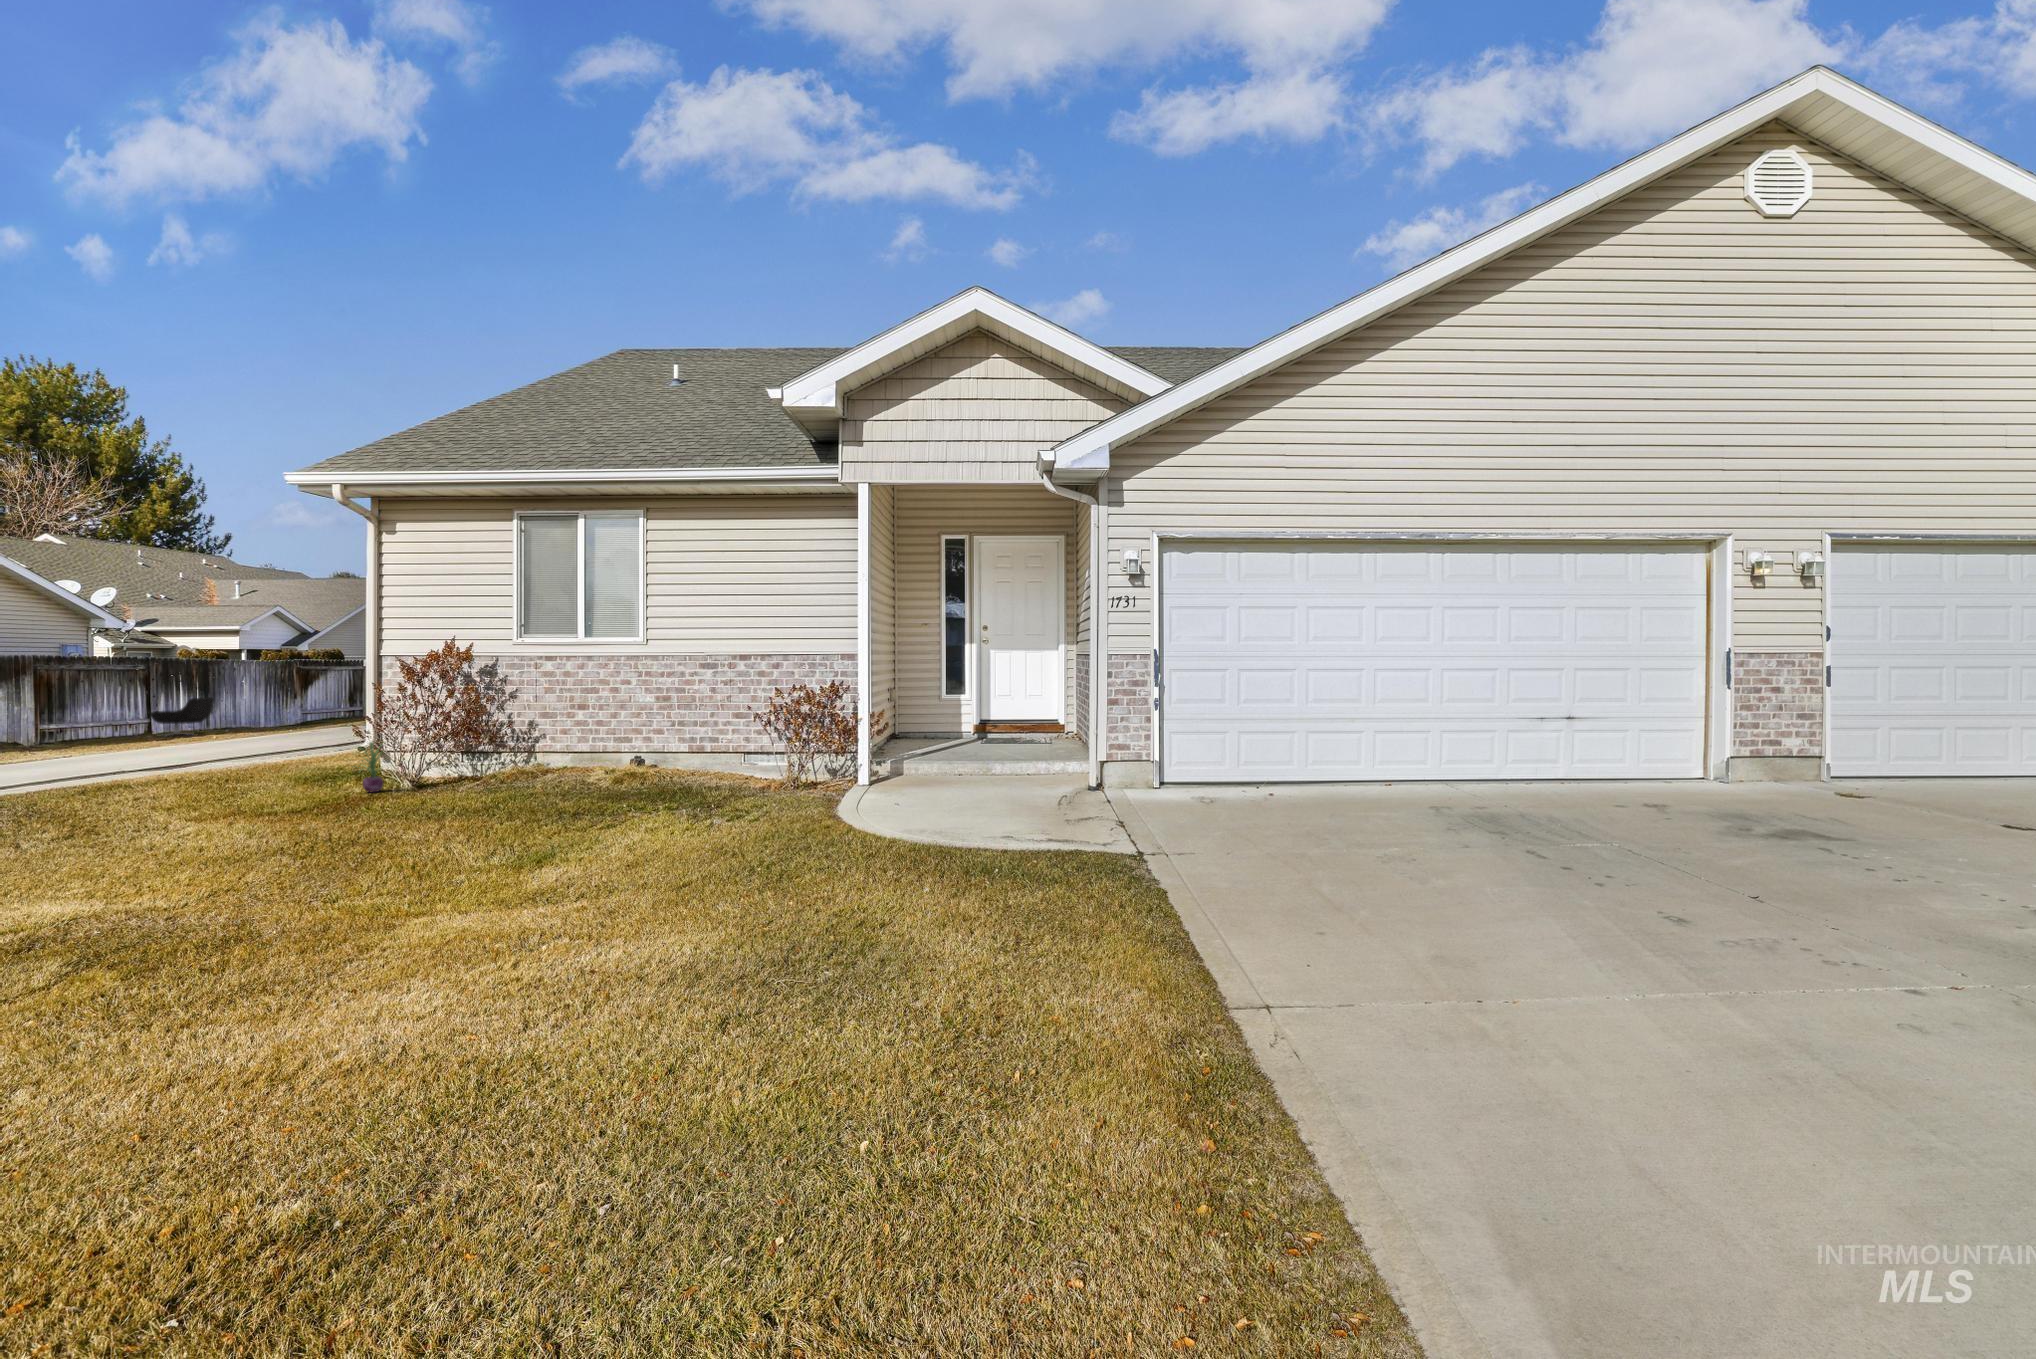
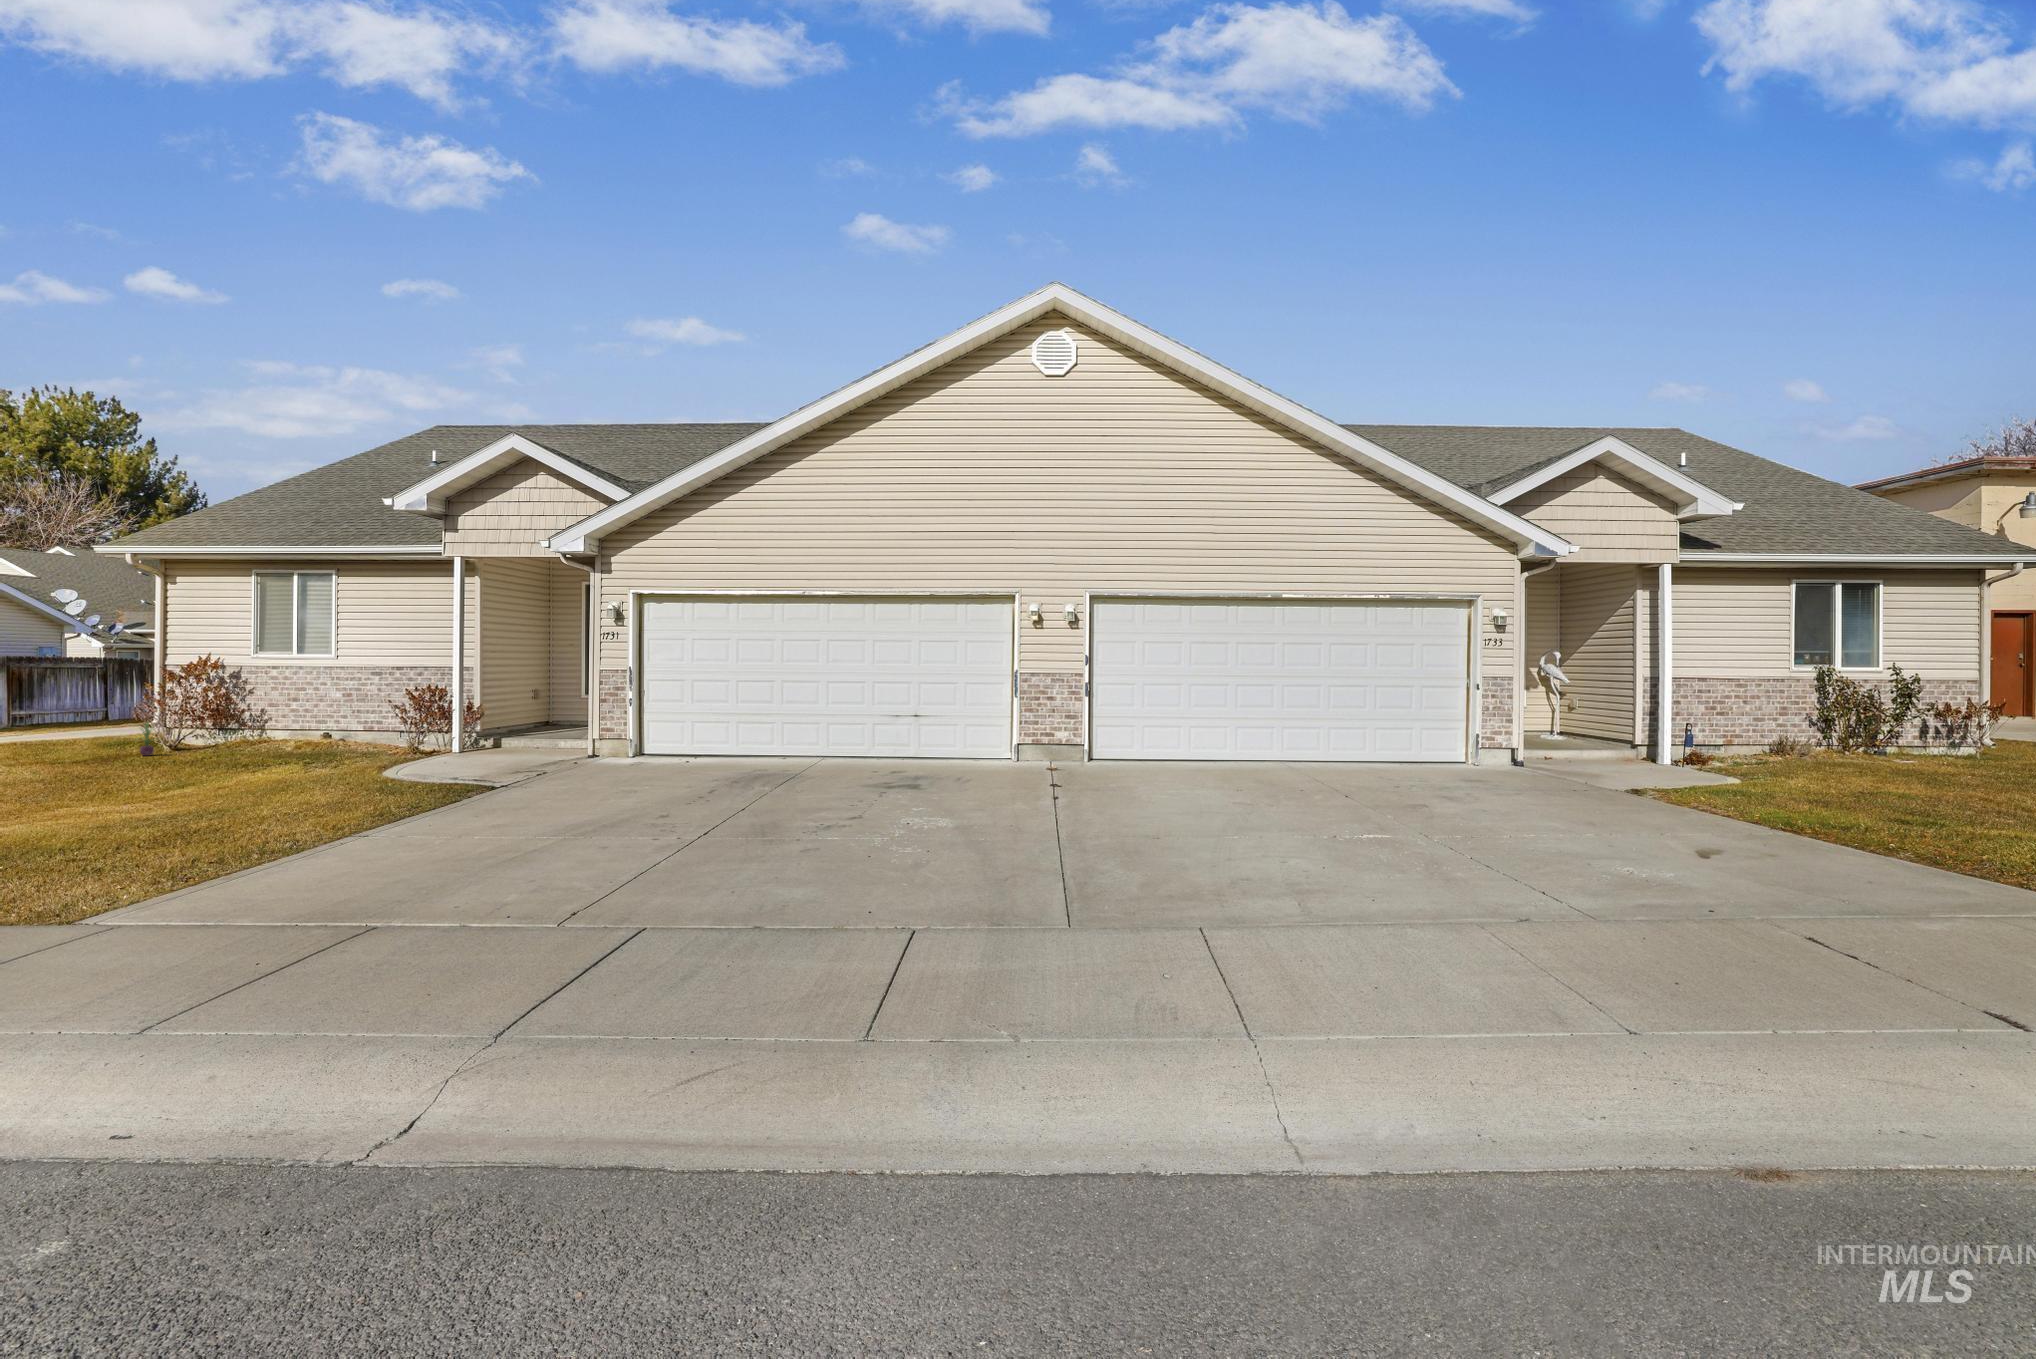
lounge chair: present [150,697,214,735] -> none [73,690,123,720]

